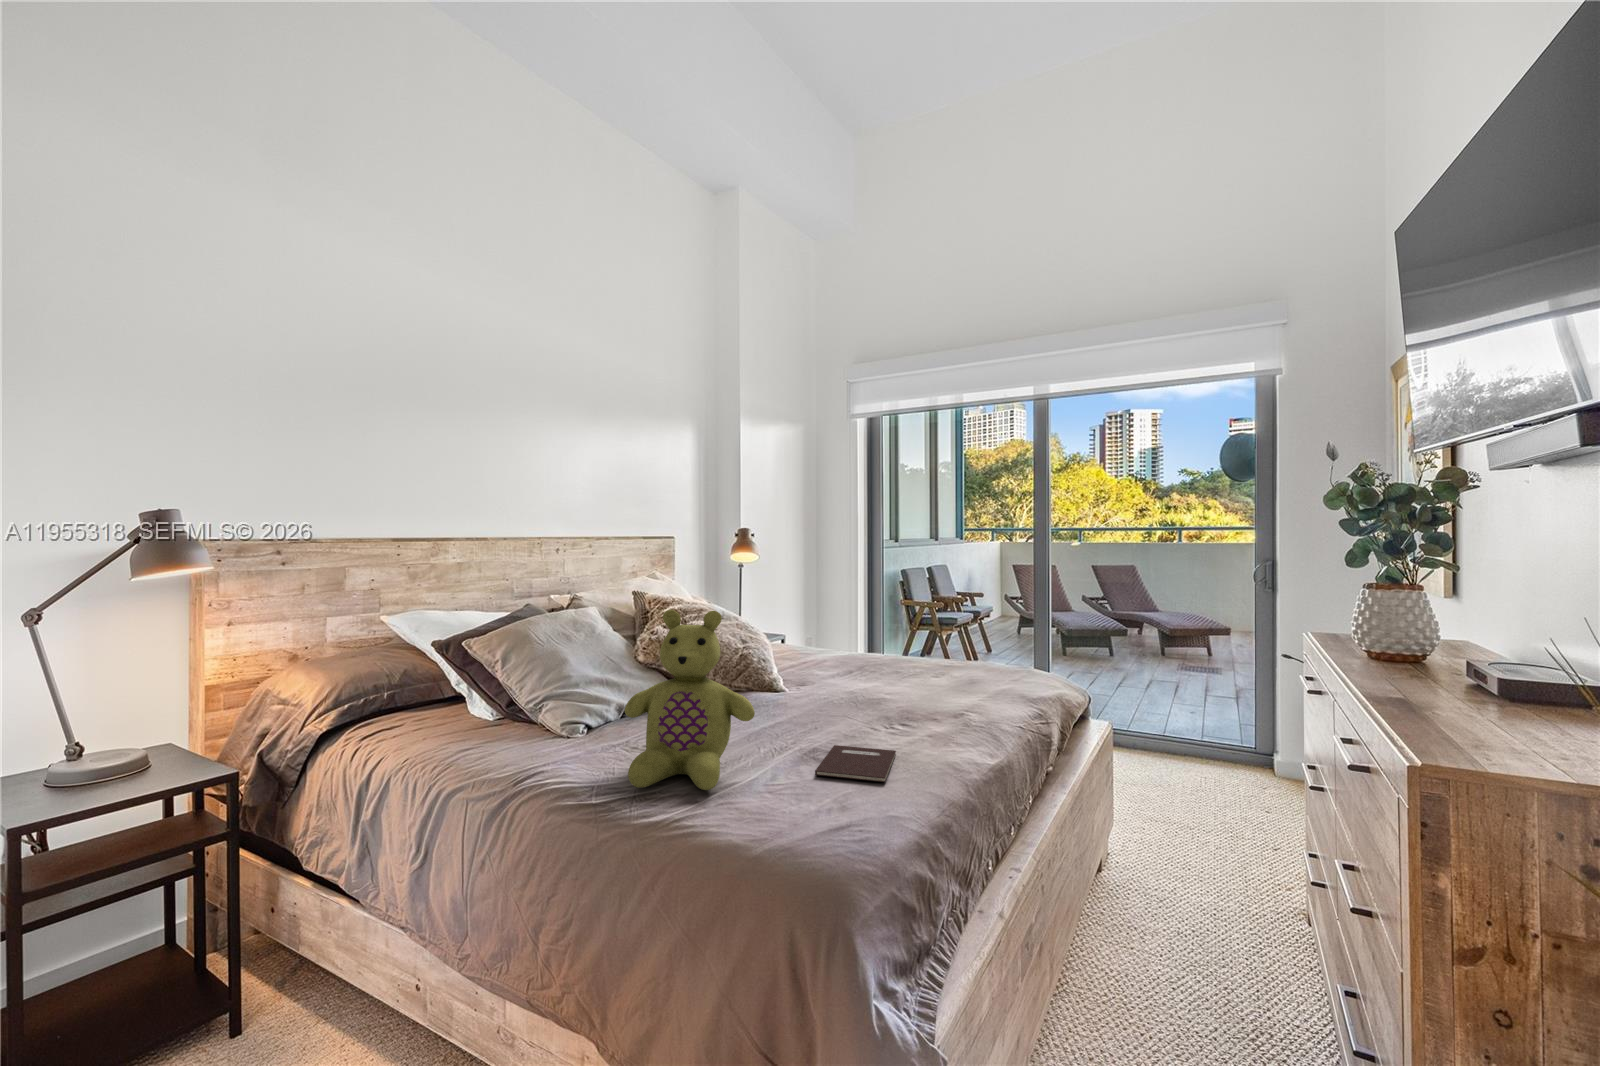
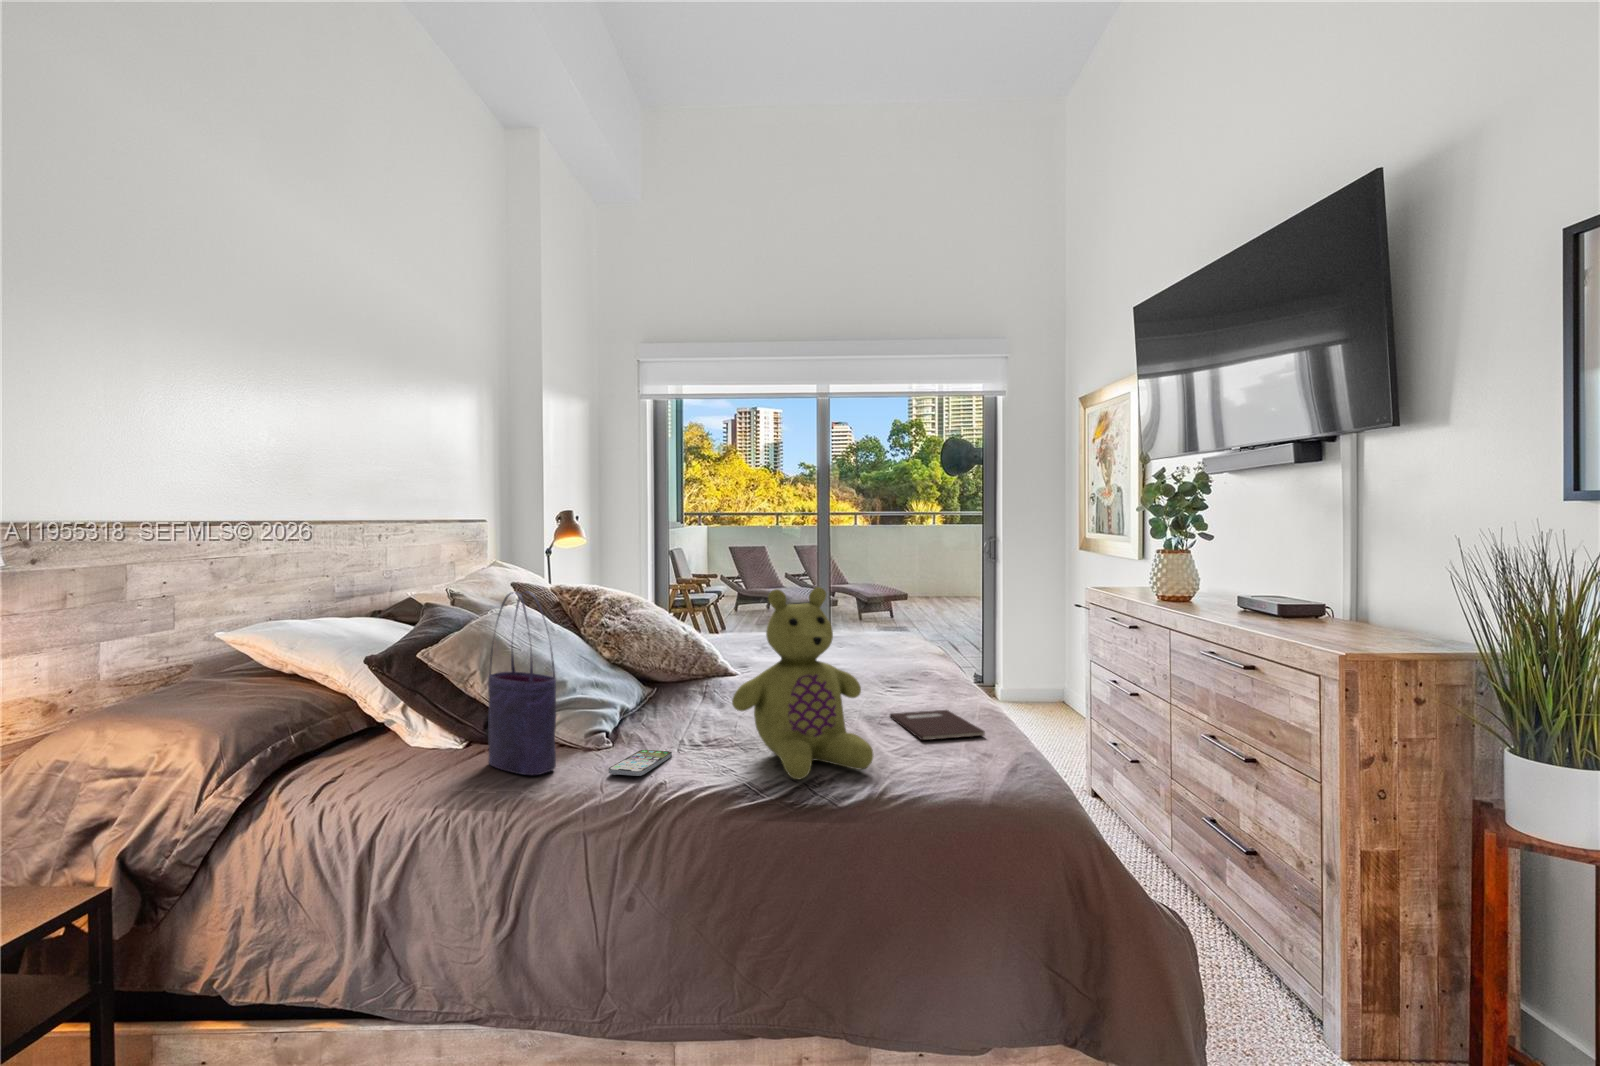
tote bag: none [474,599,512,746] -> present [488,592,556,775]
smartphone: none [527,741,598,760] -> present [609,750,672,776]

